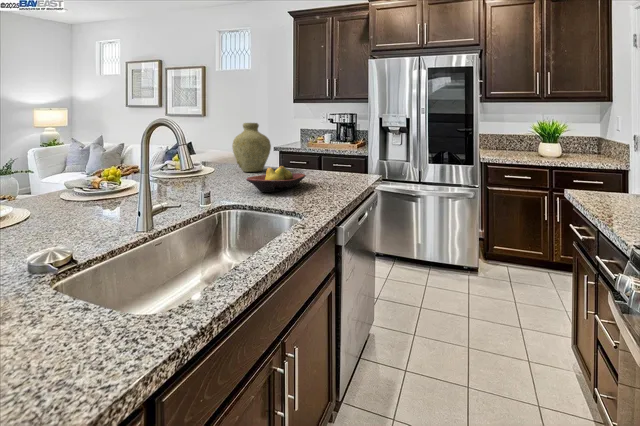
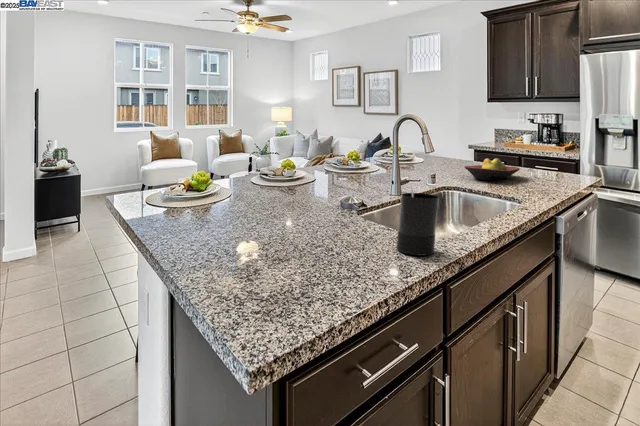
vase: present [232,123,271,172] -> none [443,119,480,164]
candle: none [50,251,126,365] -> present [397,187,439,256]

